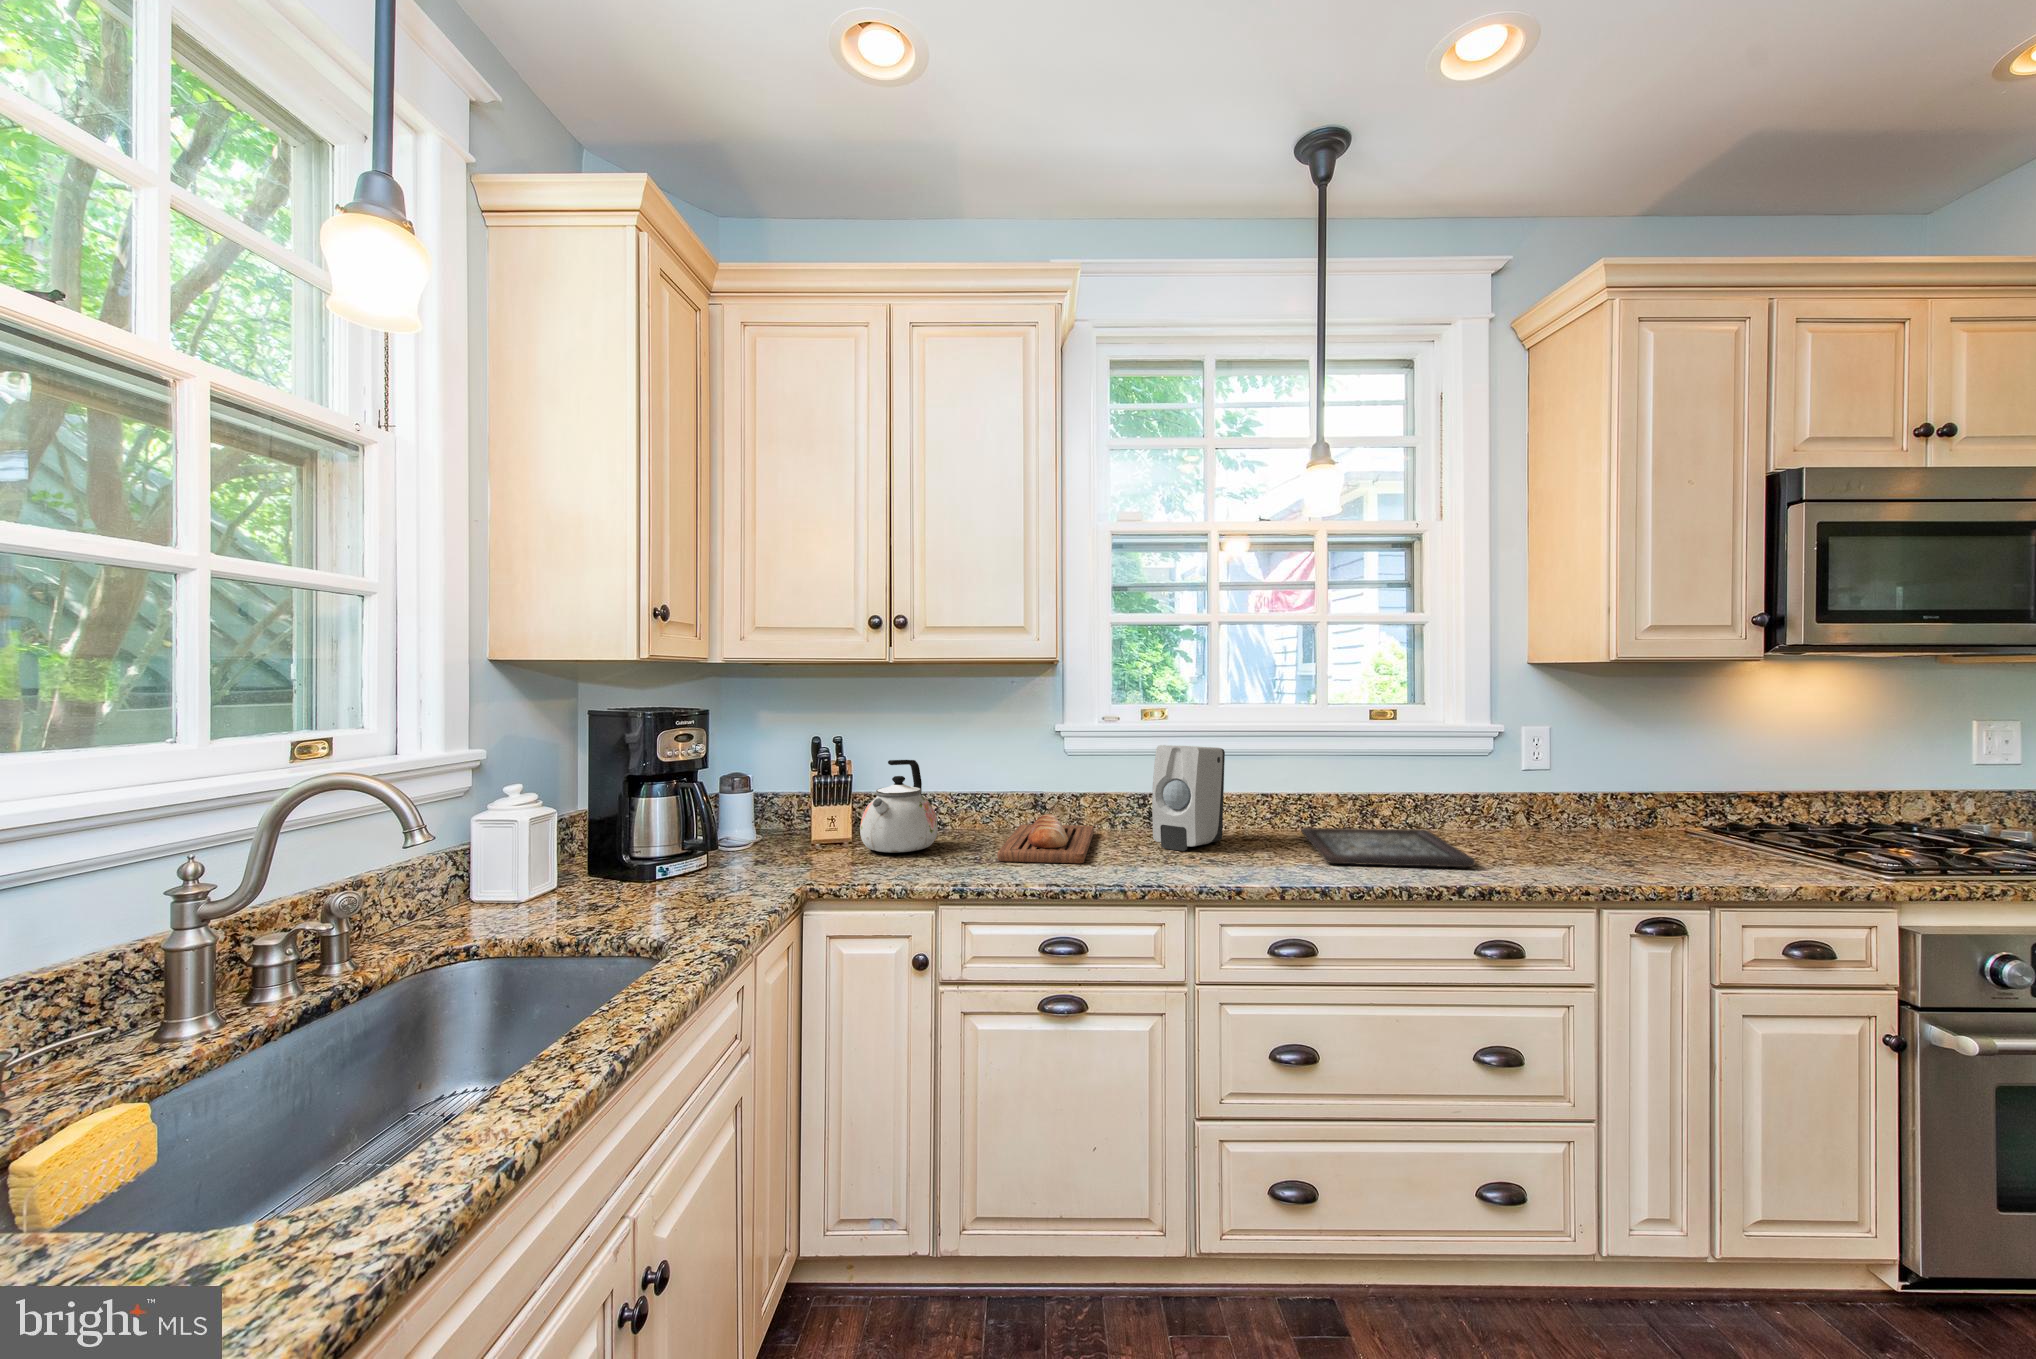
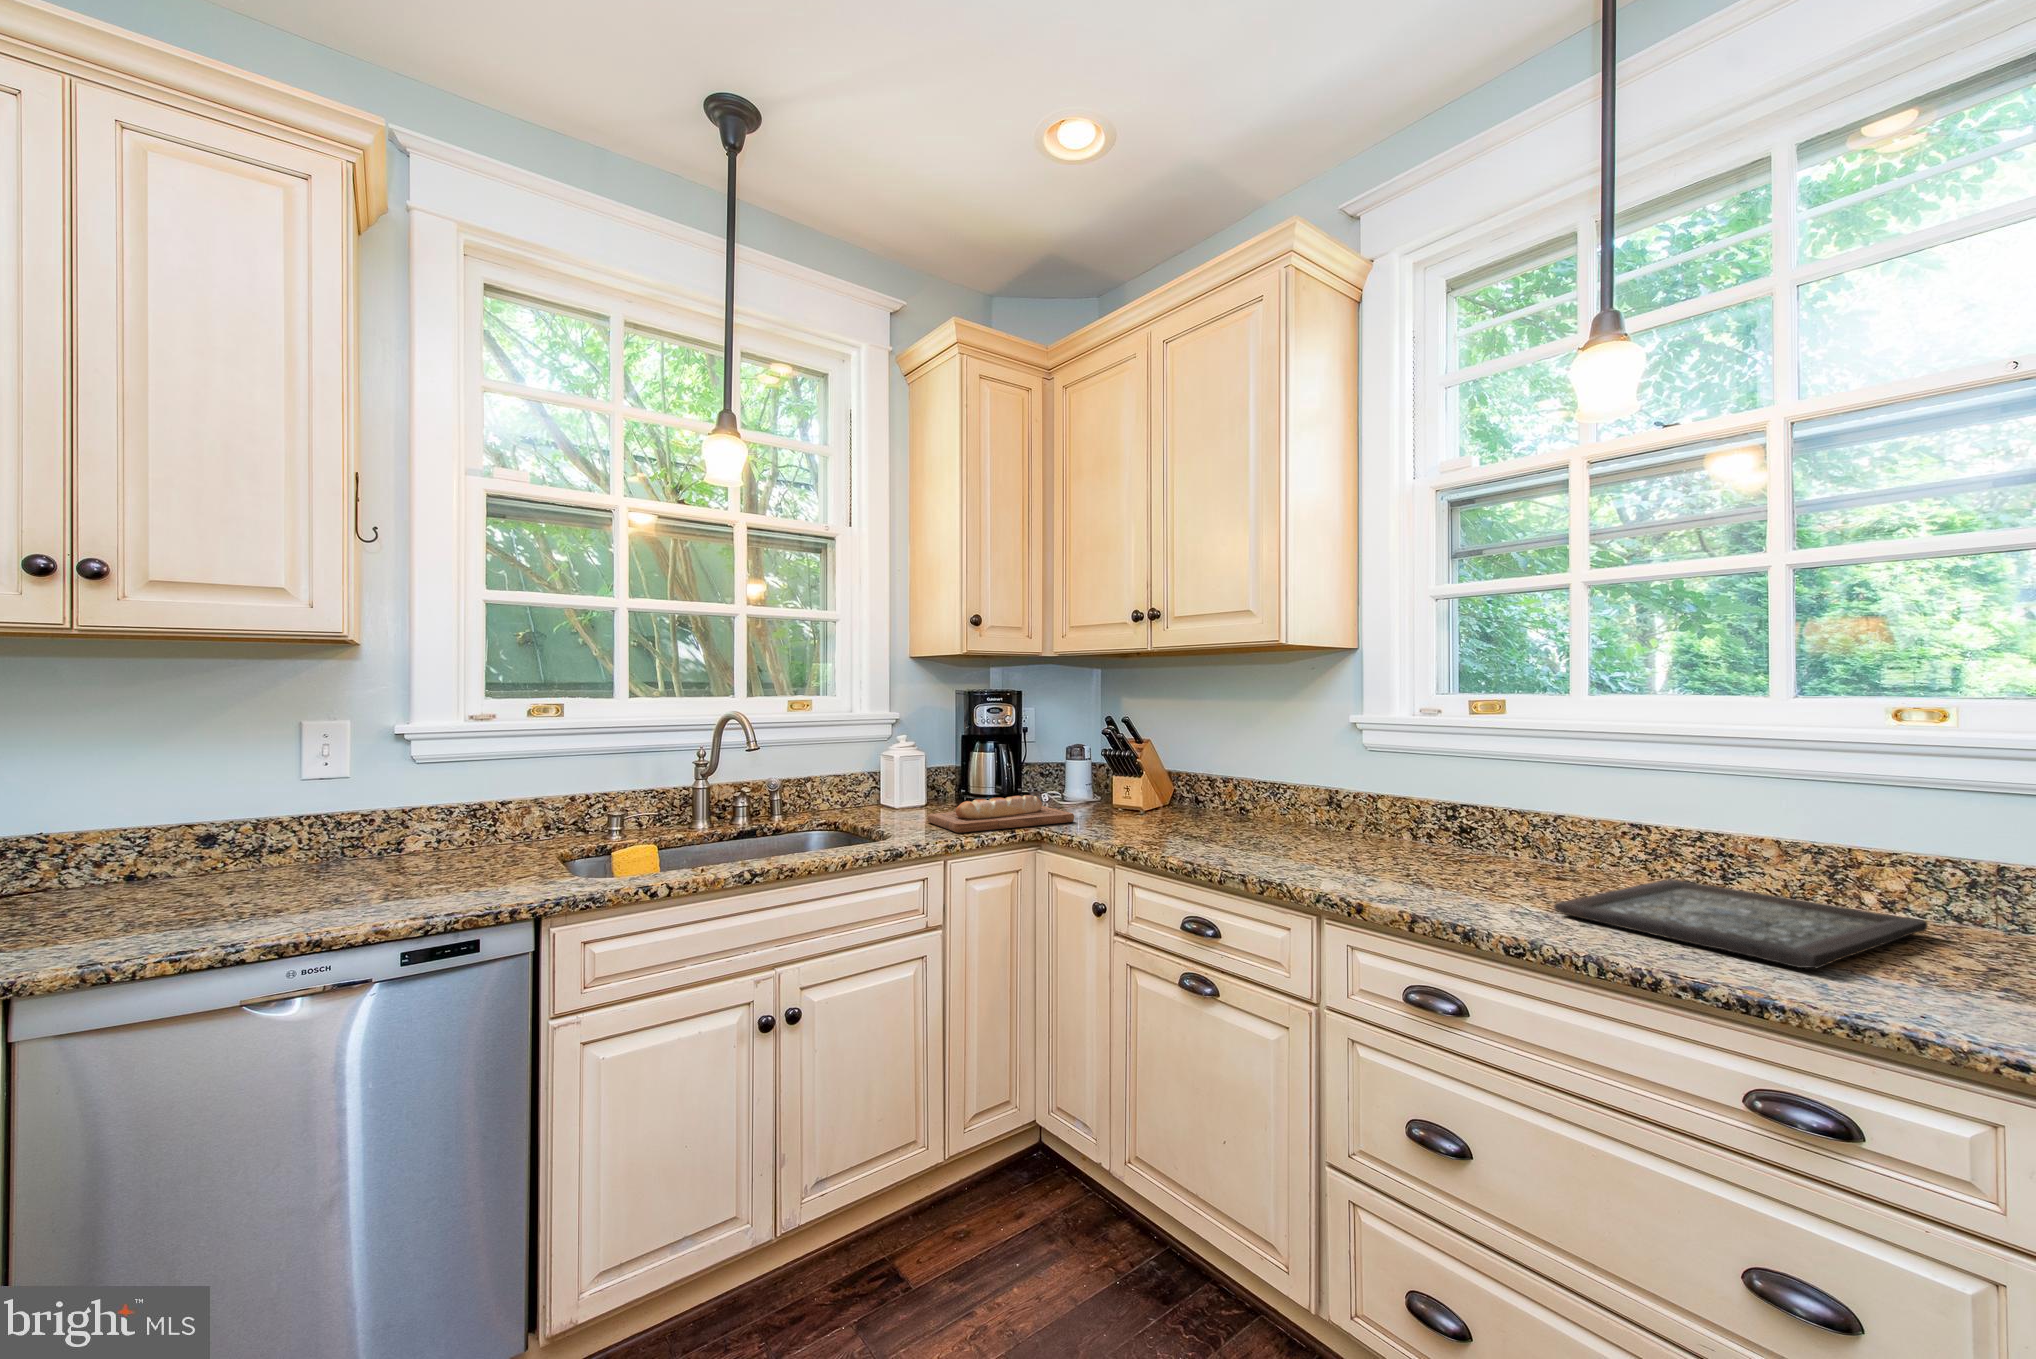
soap dispenser: present [1152,745,1225,851] -> none [1400,739,1517,871]
kettle: present [860,760,938,853] -> none [1135,739,1208,824]
bread loaf: present [997,814,1094,863] -> present [928,795,1074,833]

